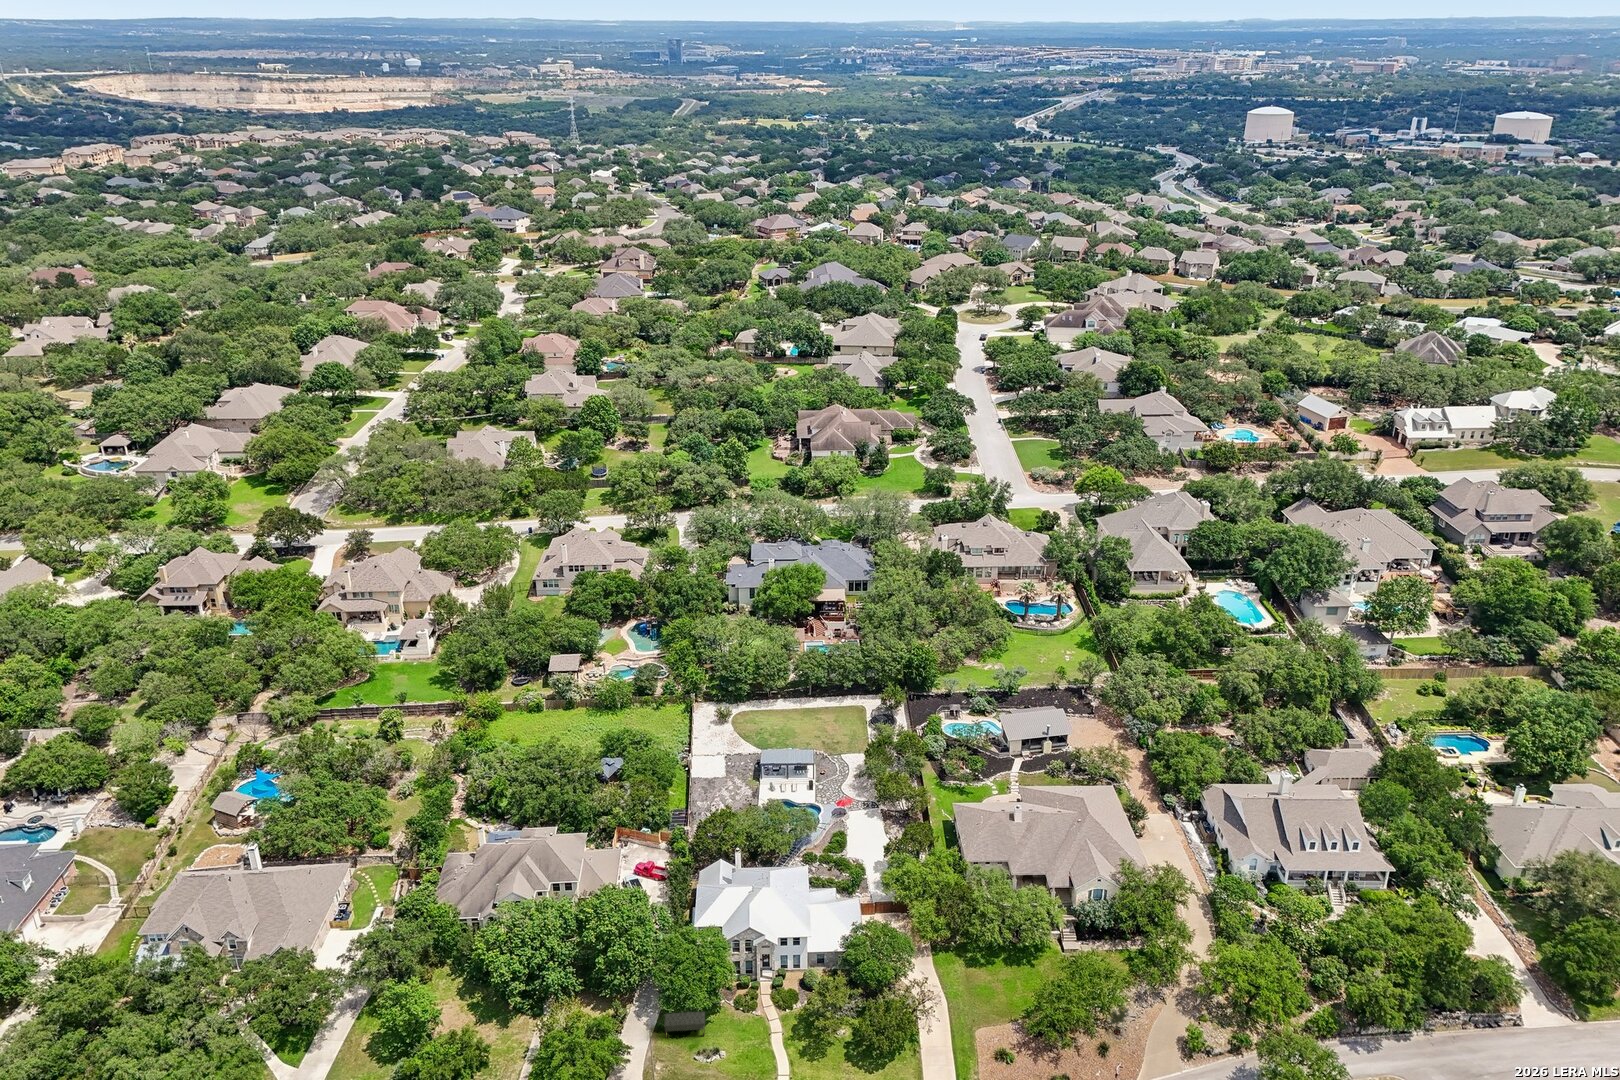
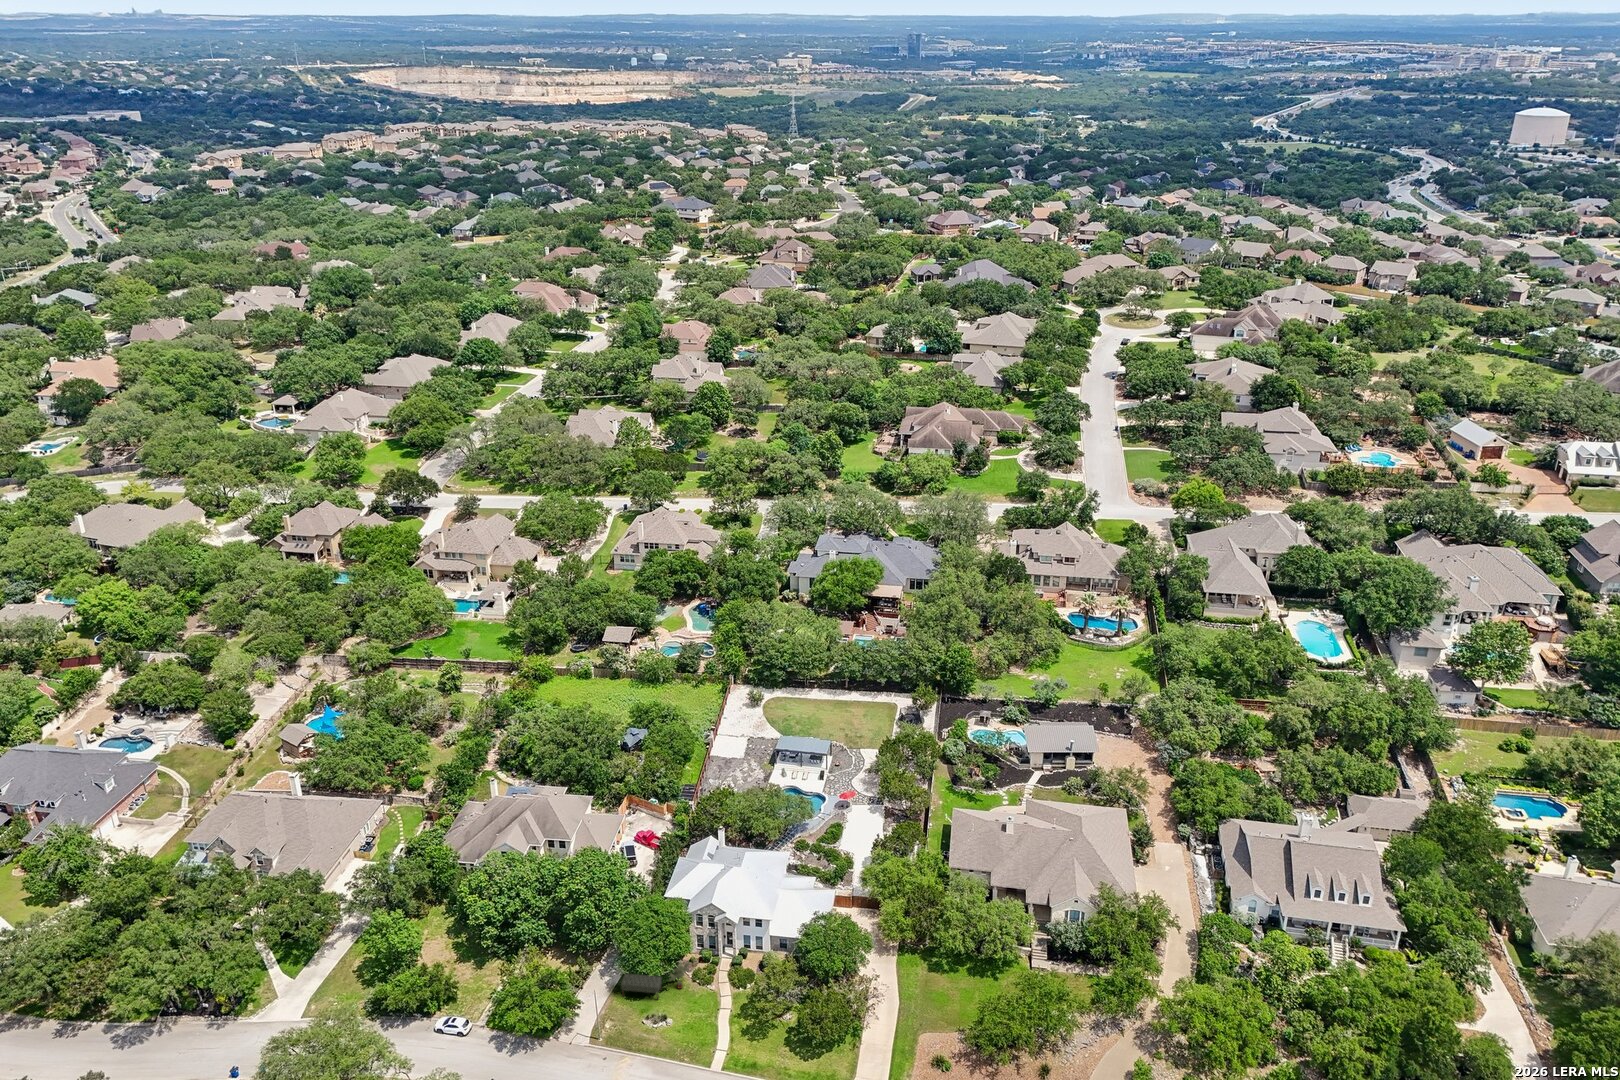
potted tree: present [1109,1006,1129,1034] -> present [670,962,689,989]

